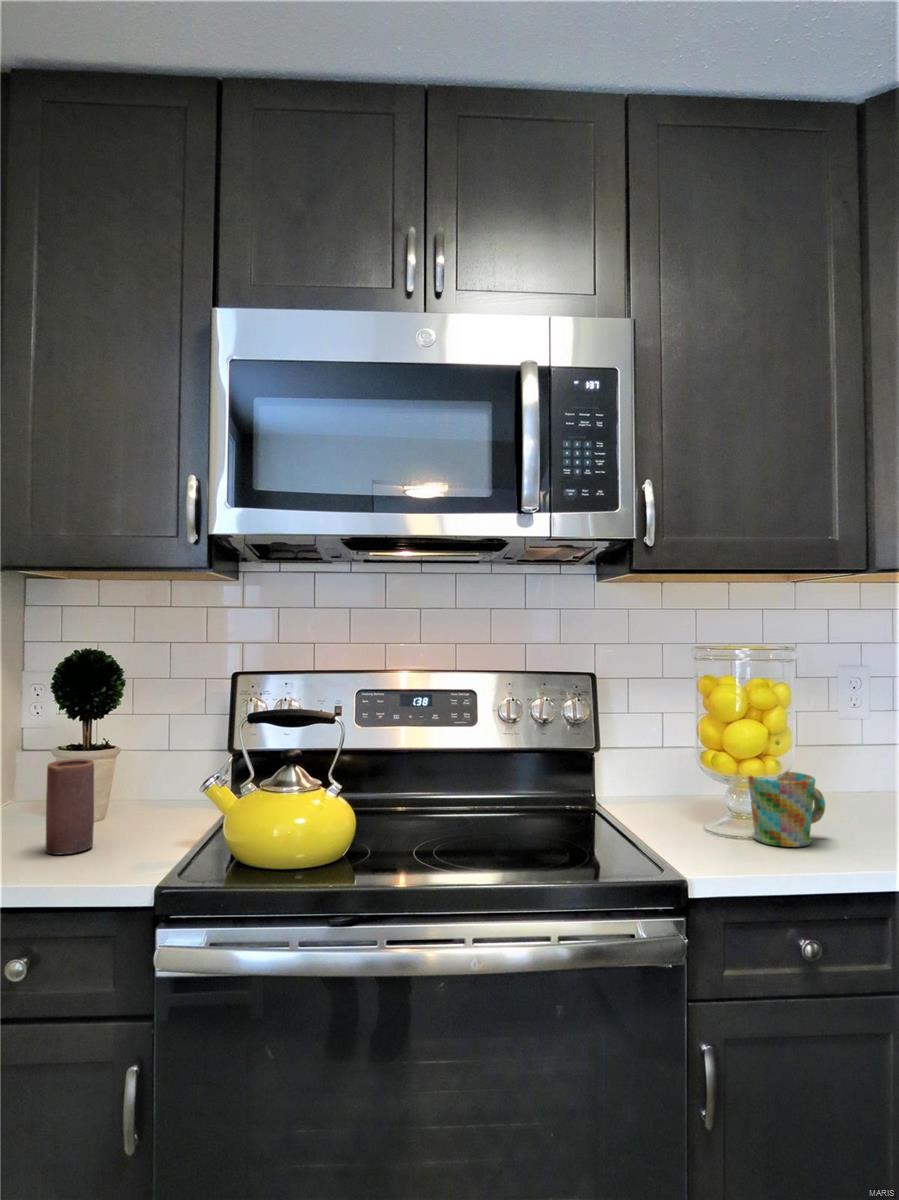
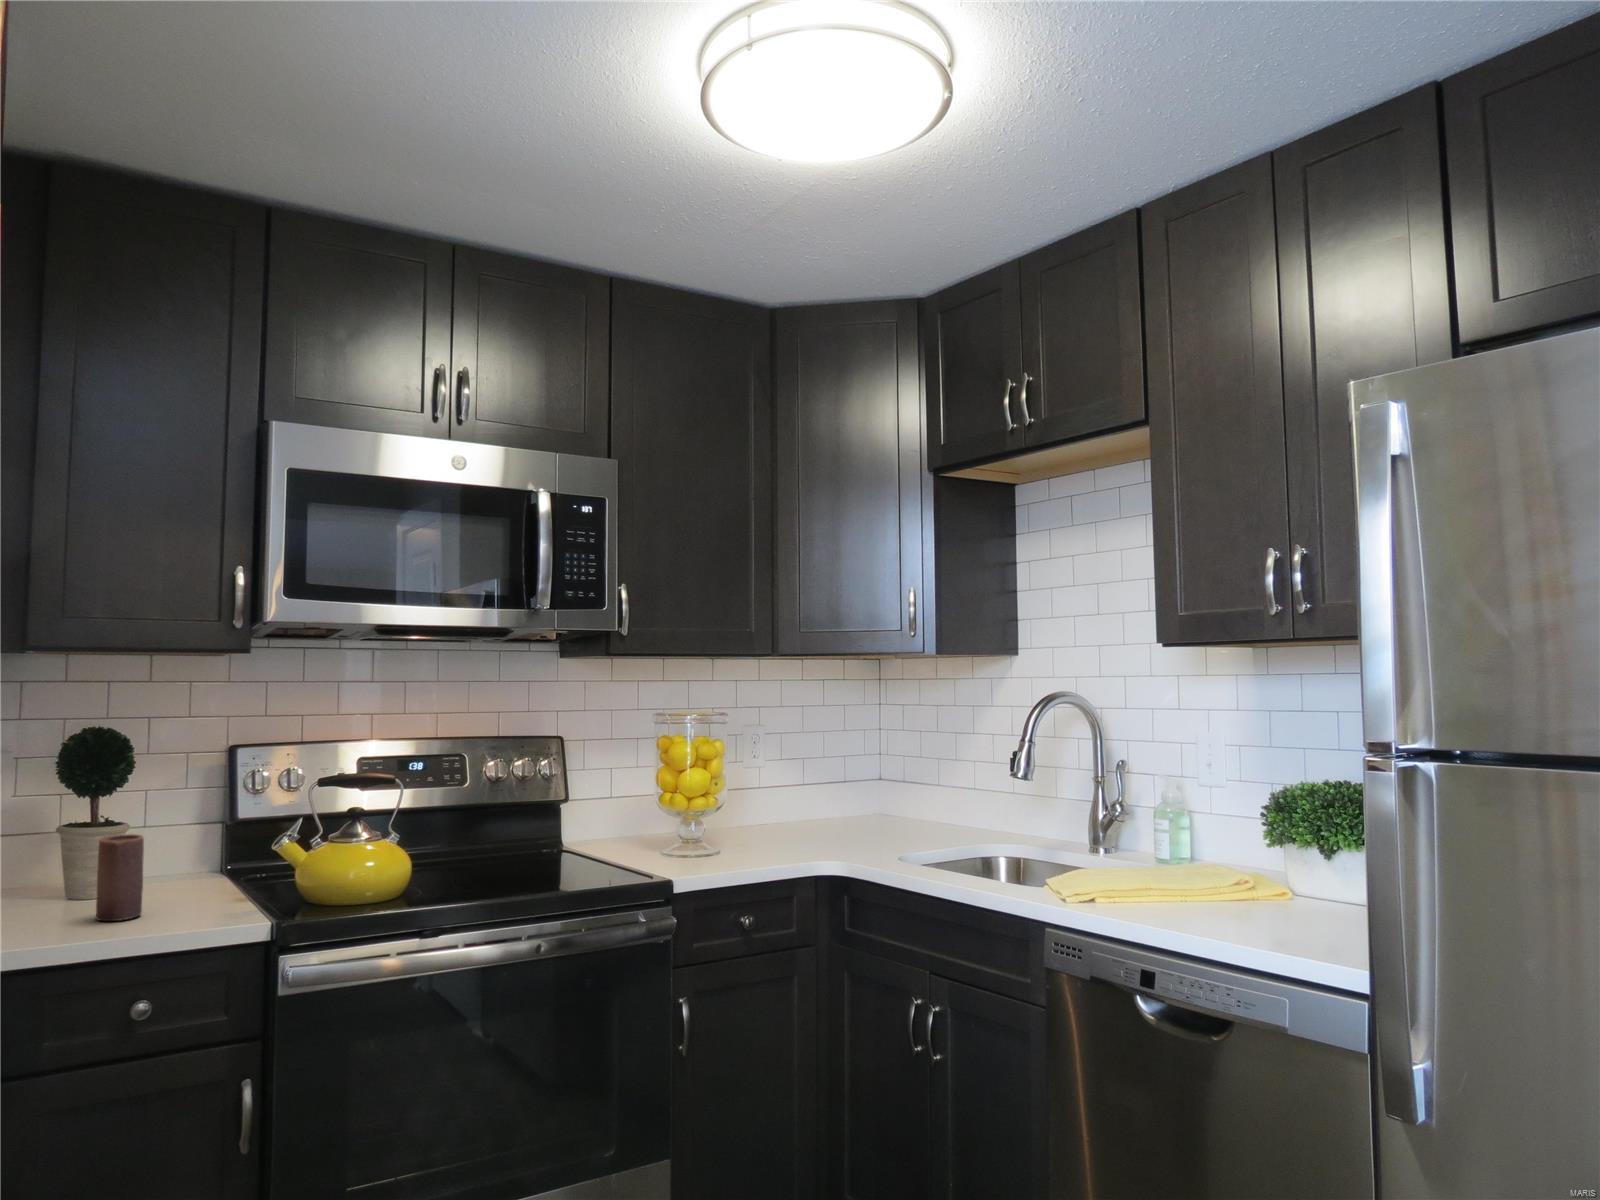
mug: present [748,772,825,847] -> none [694,807,747,861]

